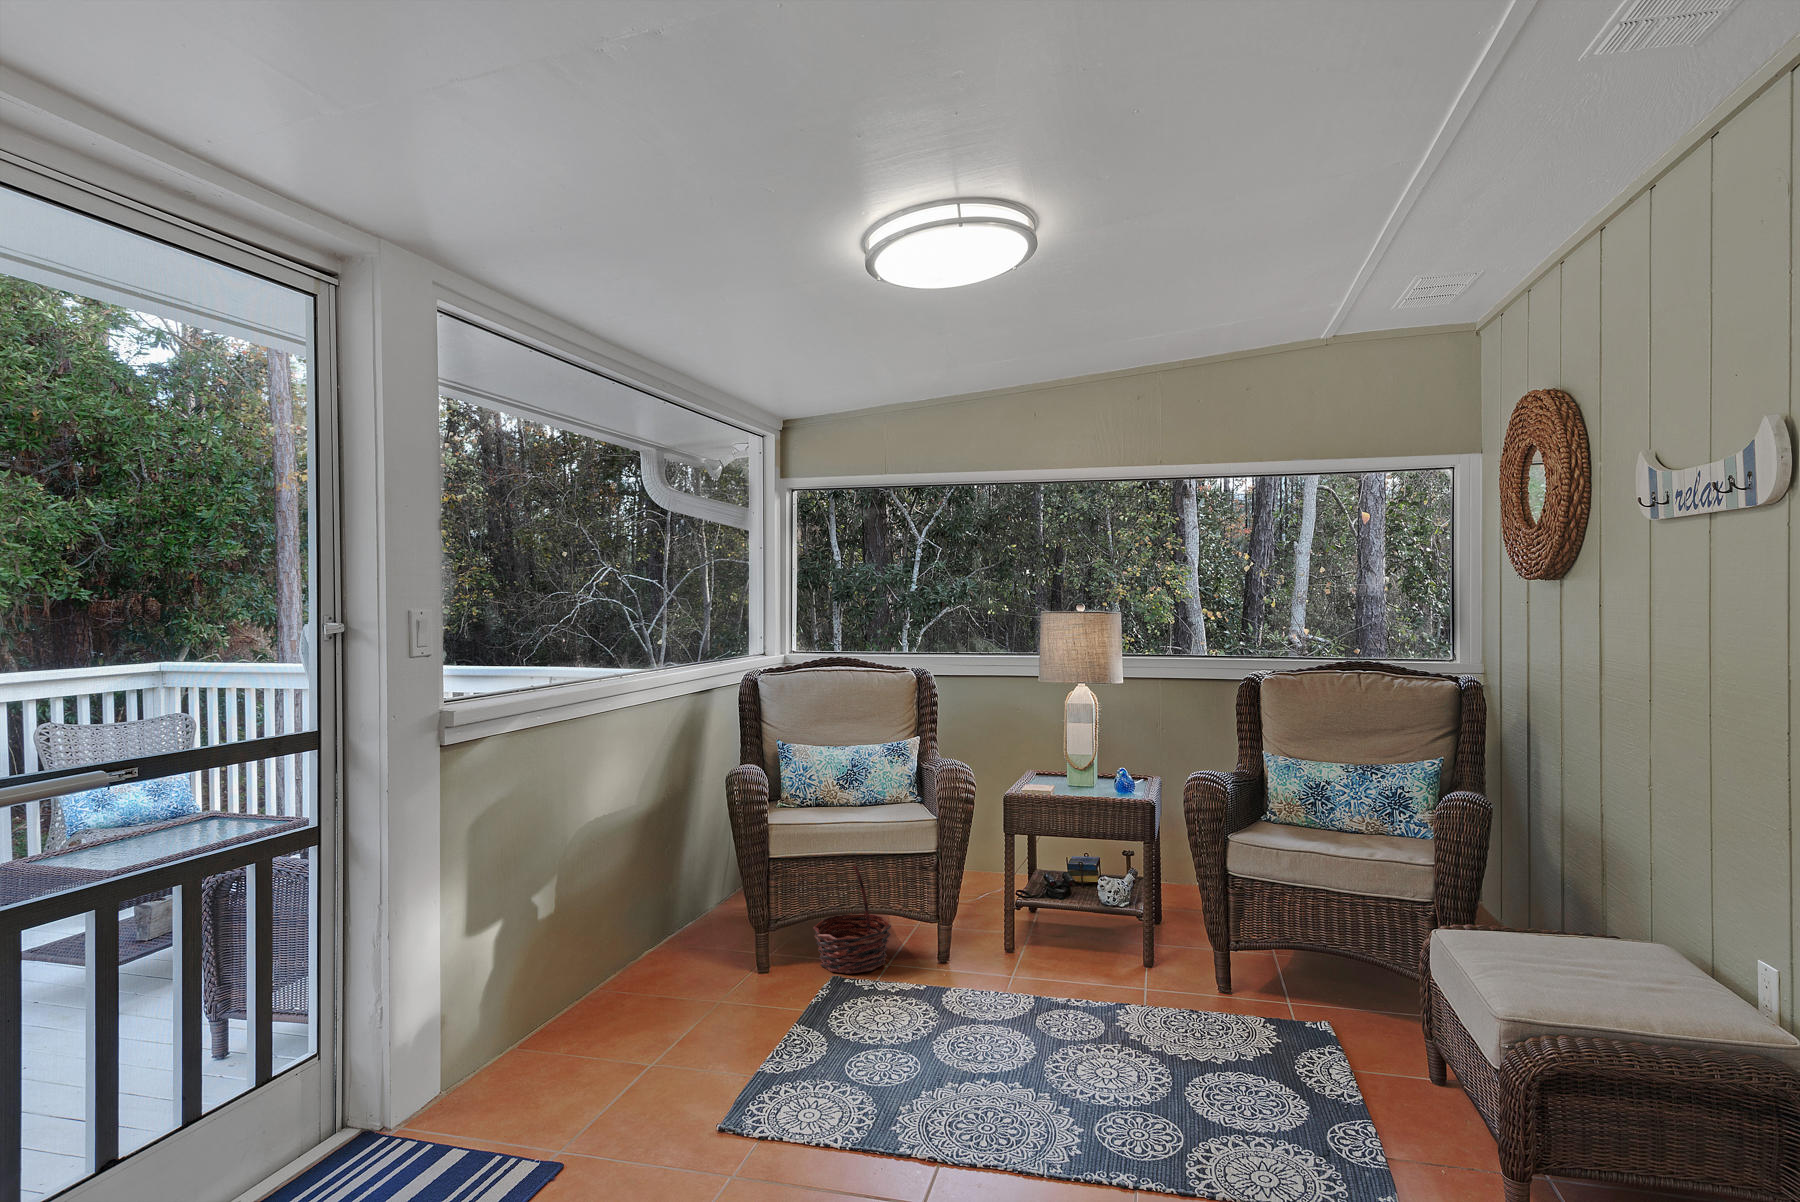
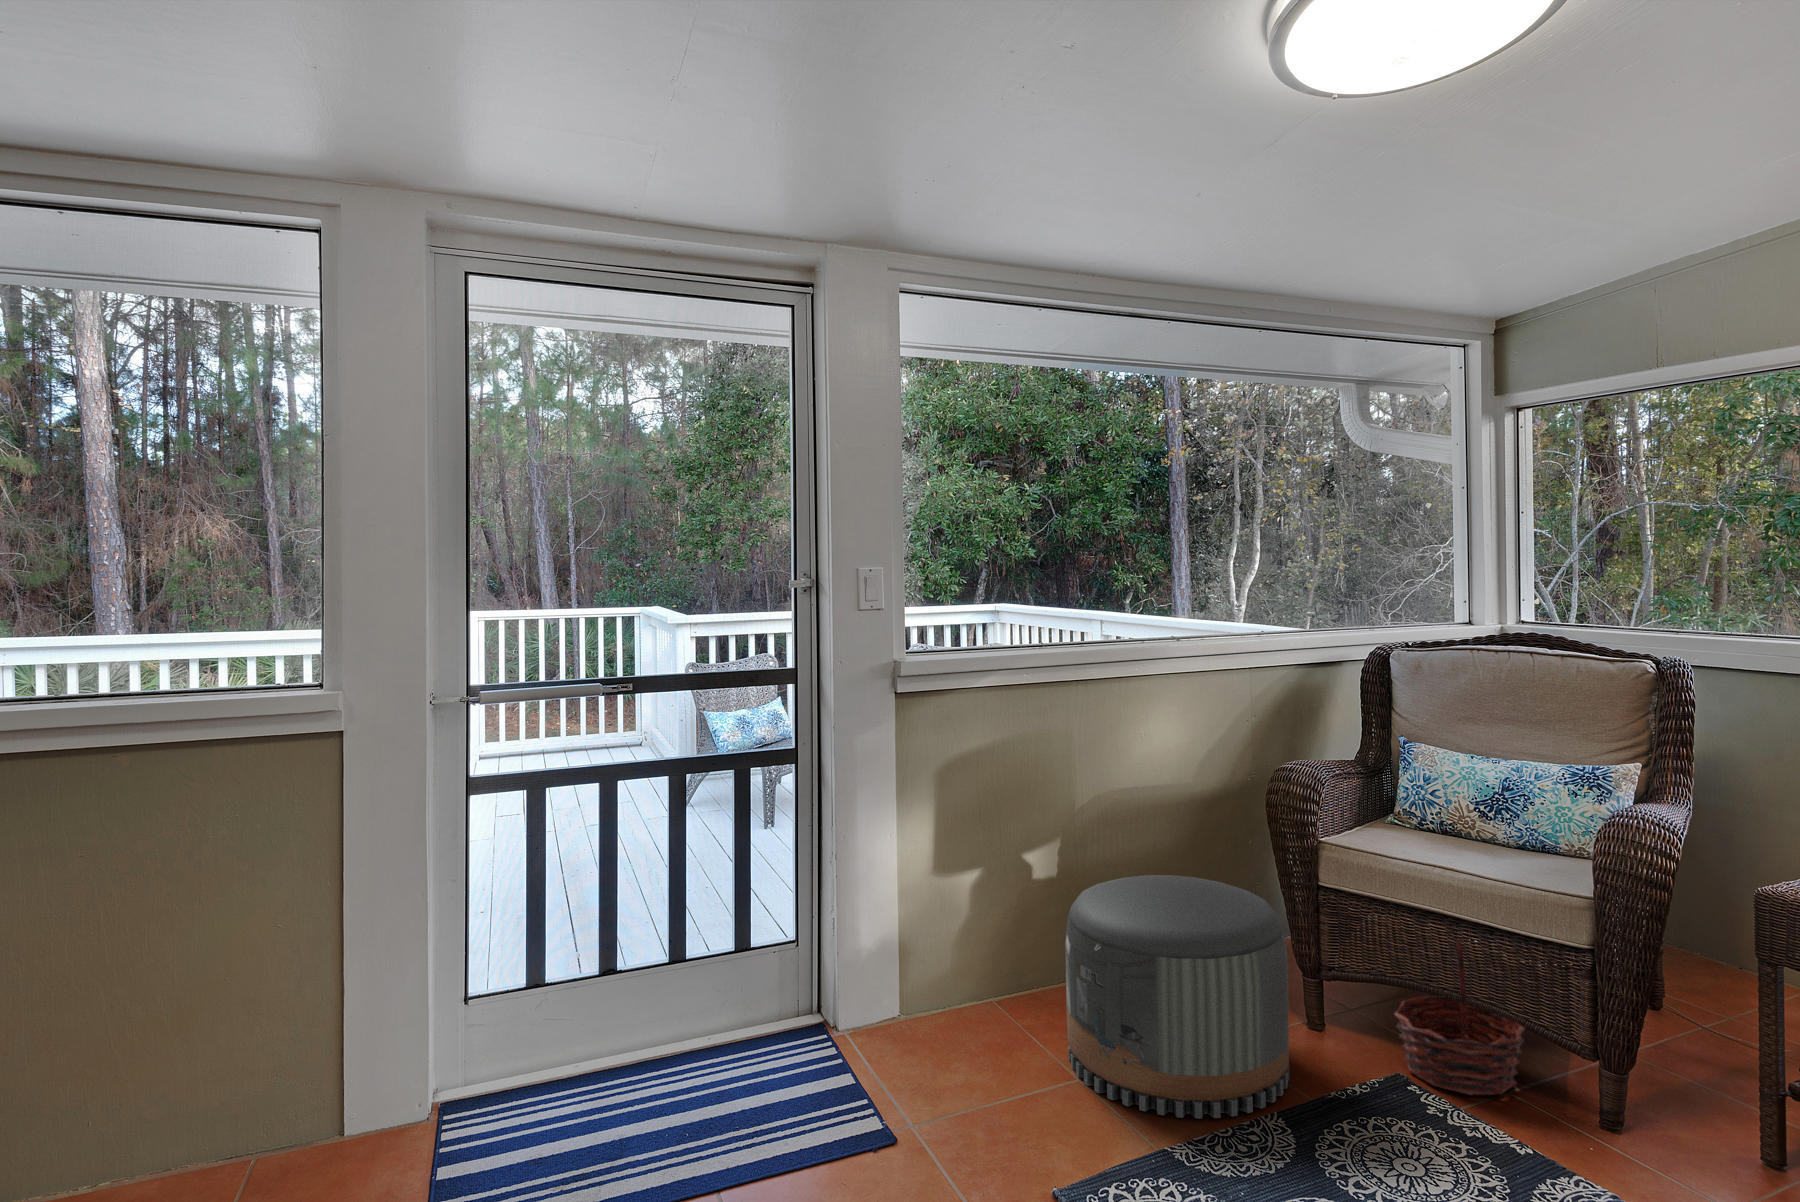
pouf: none [605,872,785,1065] -> present [1065,875,1289,1118]

